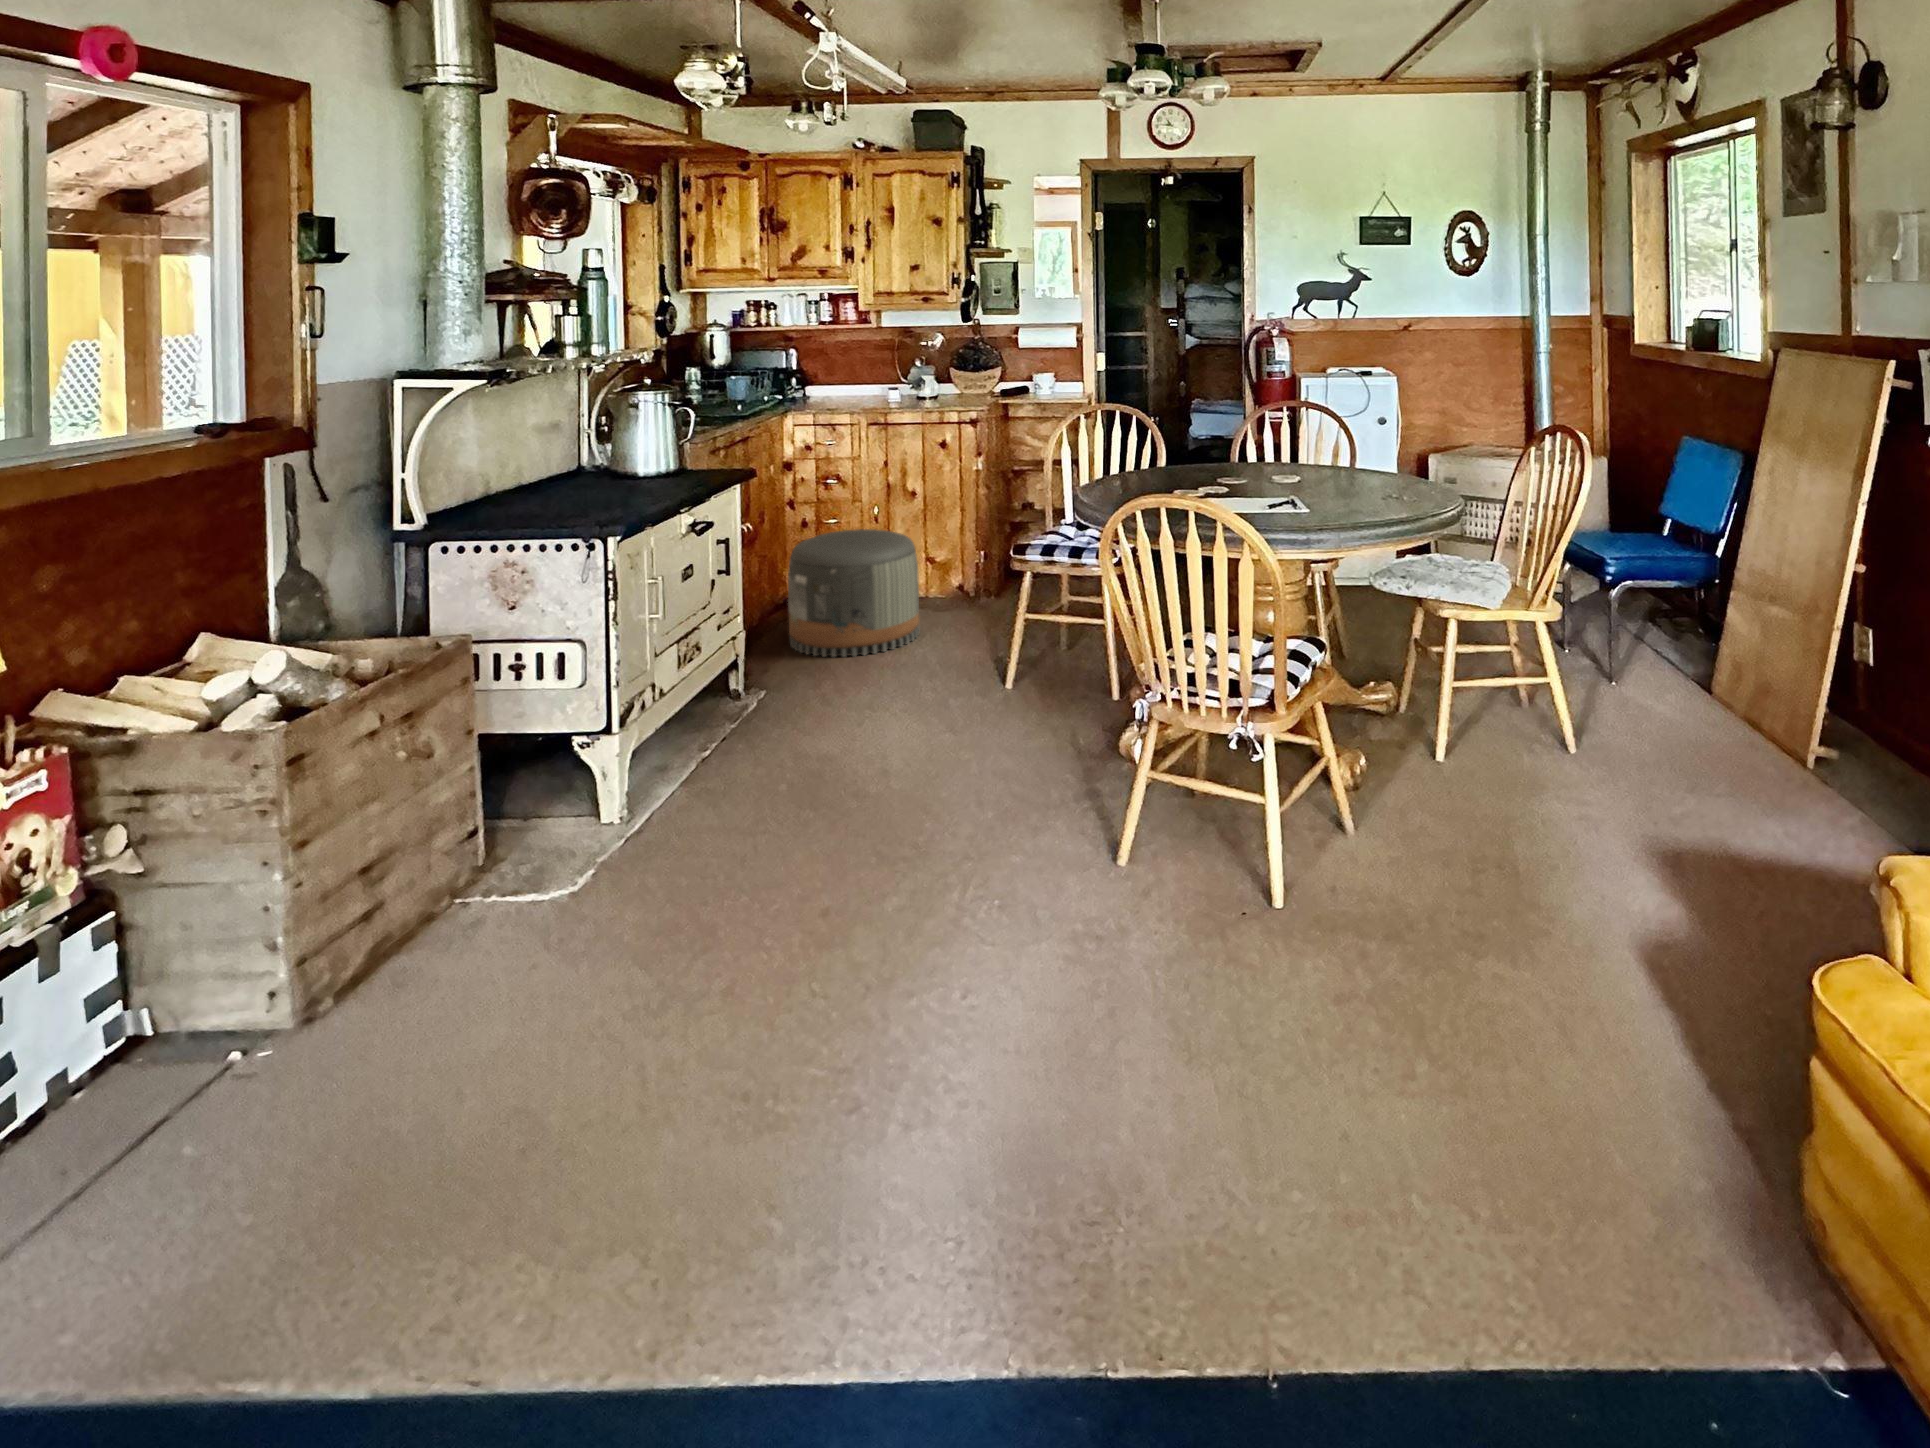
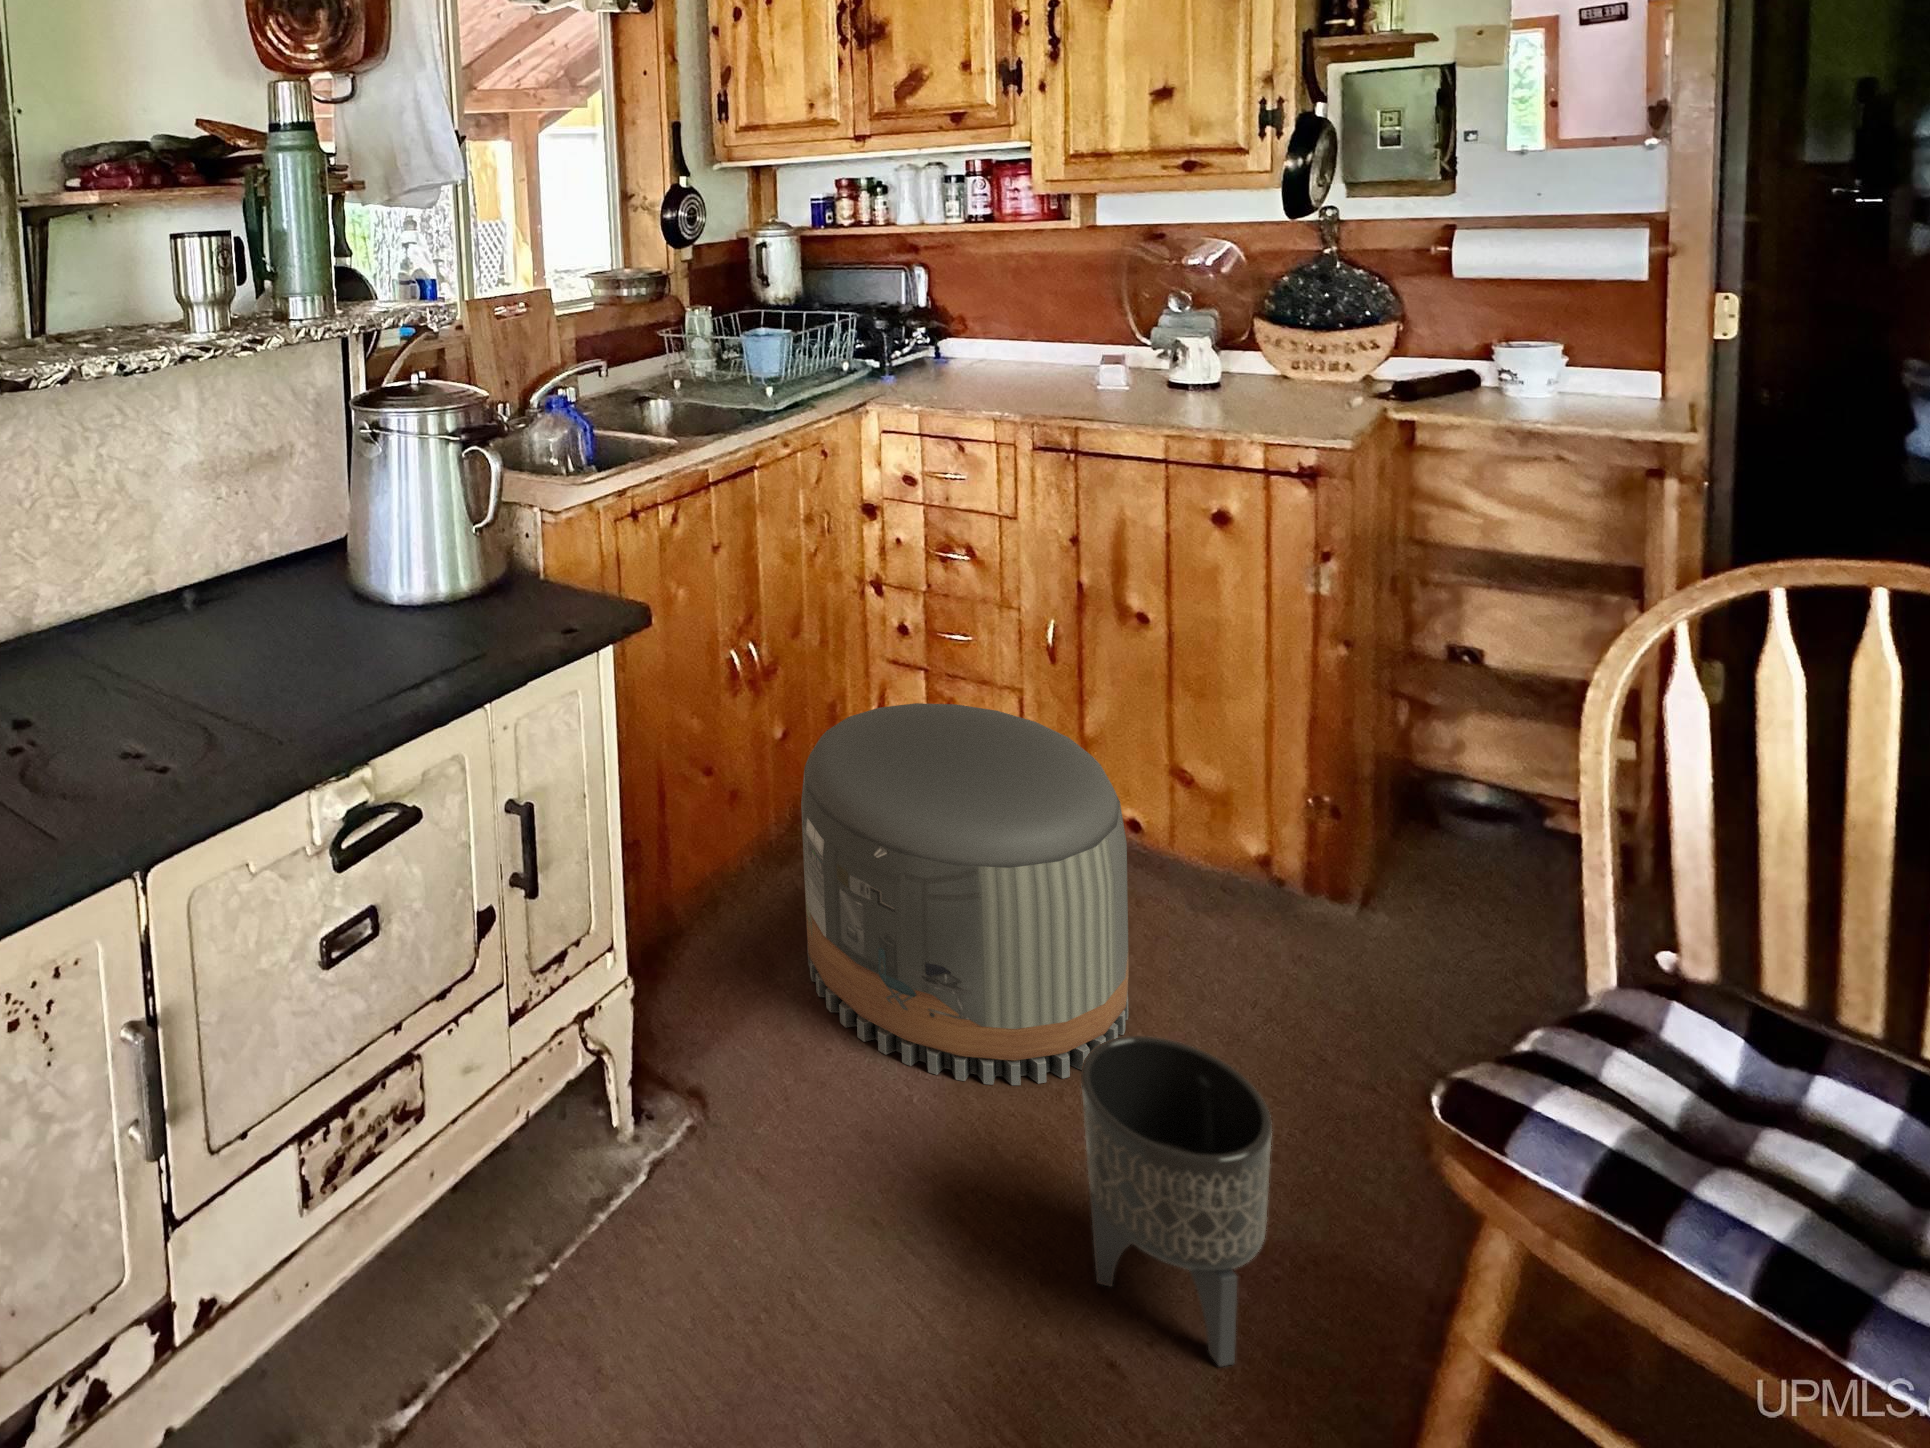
planter: none [917,591,971,676] -> present [1081,1036,1272,1366]

